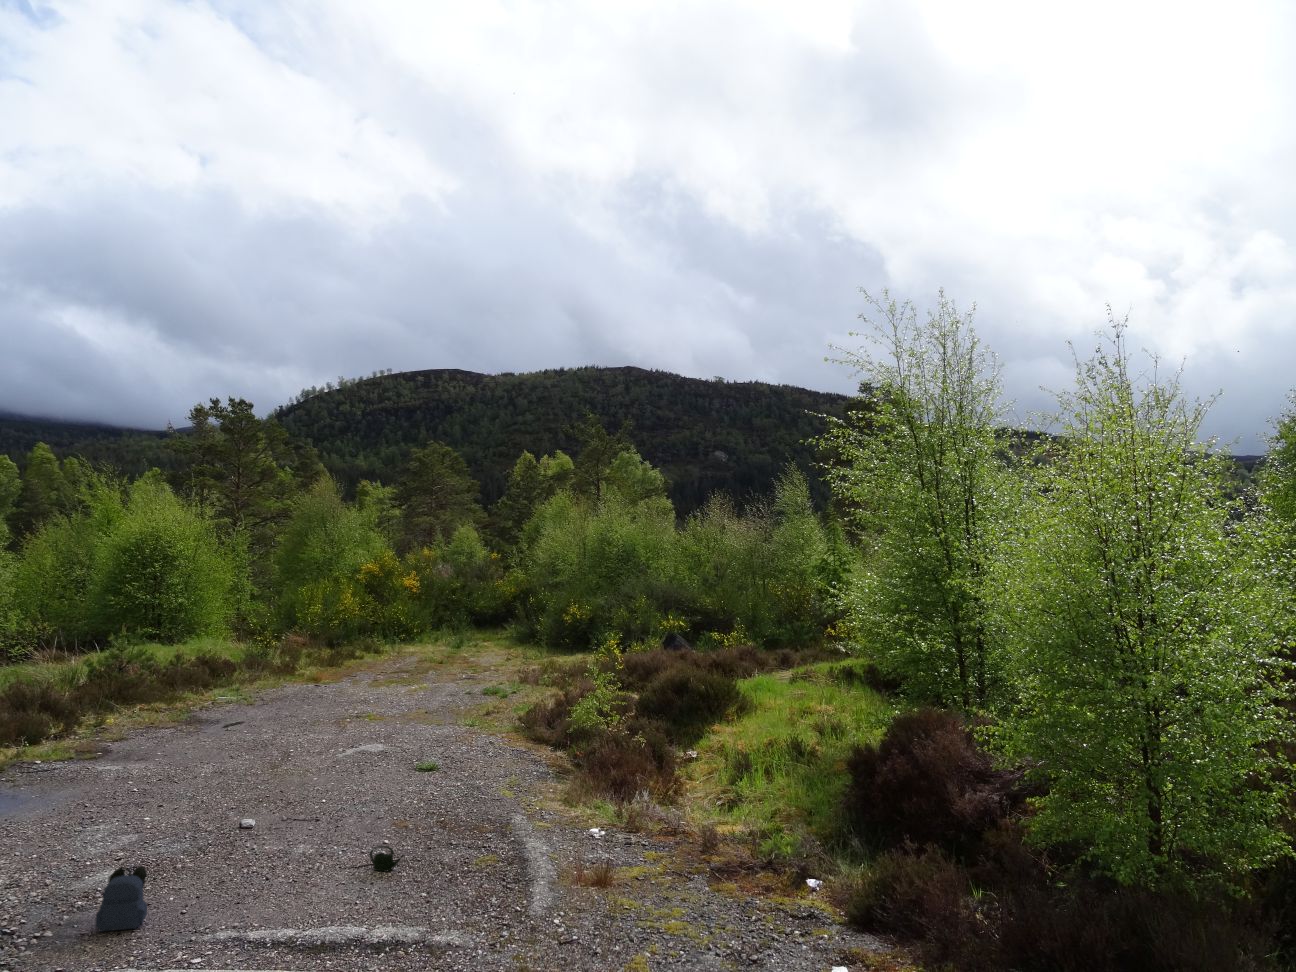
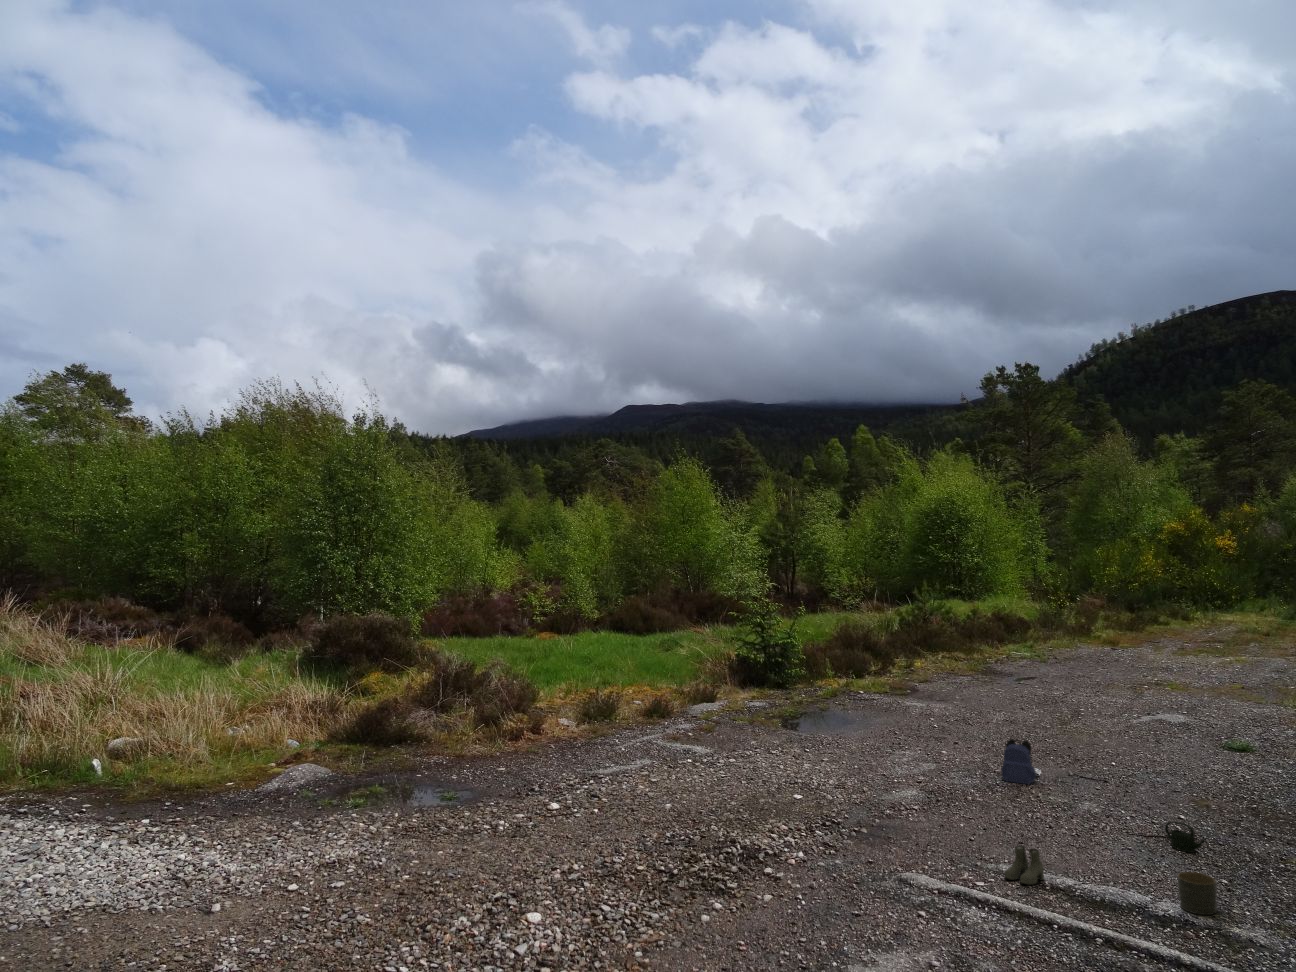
backpack: present [95,866,147,932] -> present [1001,739,1036,784]
planter: none [387,892,418,930] -> present [1178,872,1217,915]
boots: none [224,907,266,949] -> present [1005,845,1044,885]

